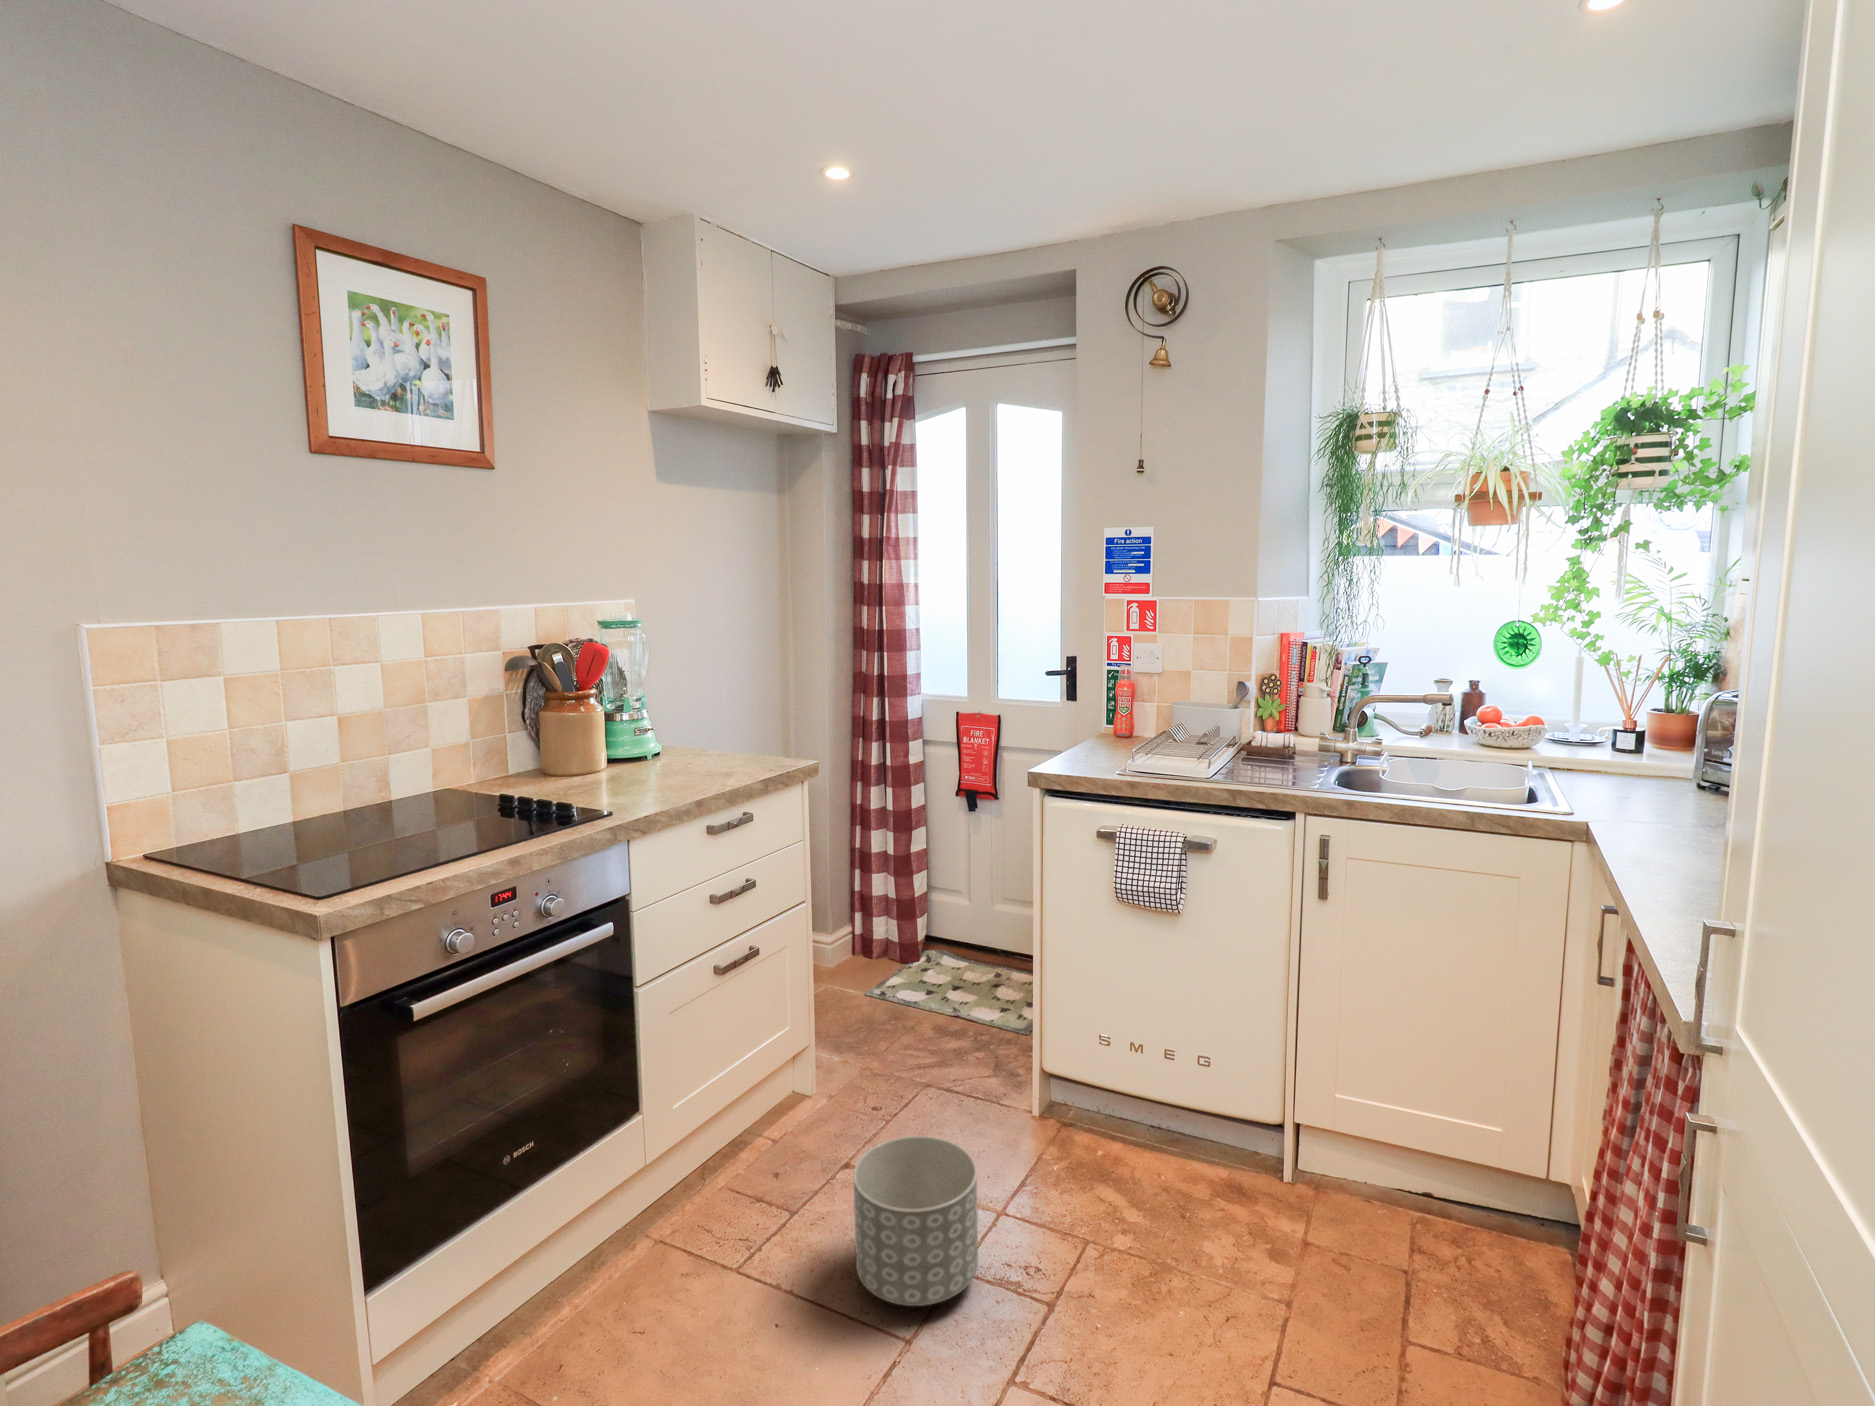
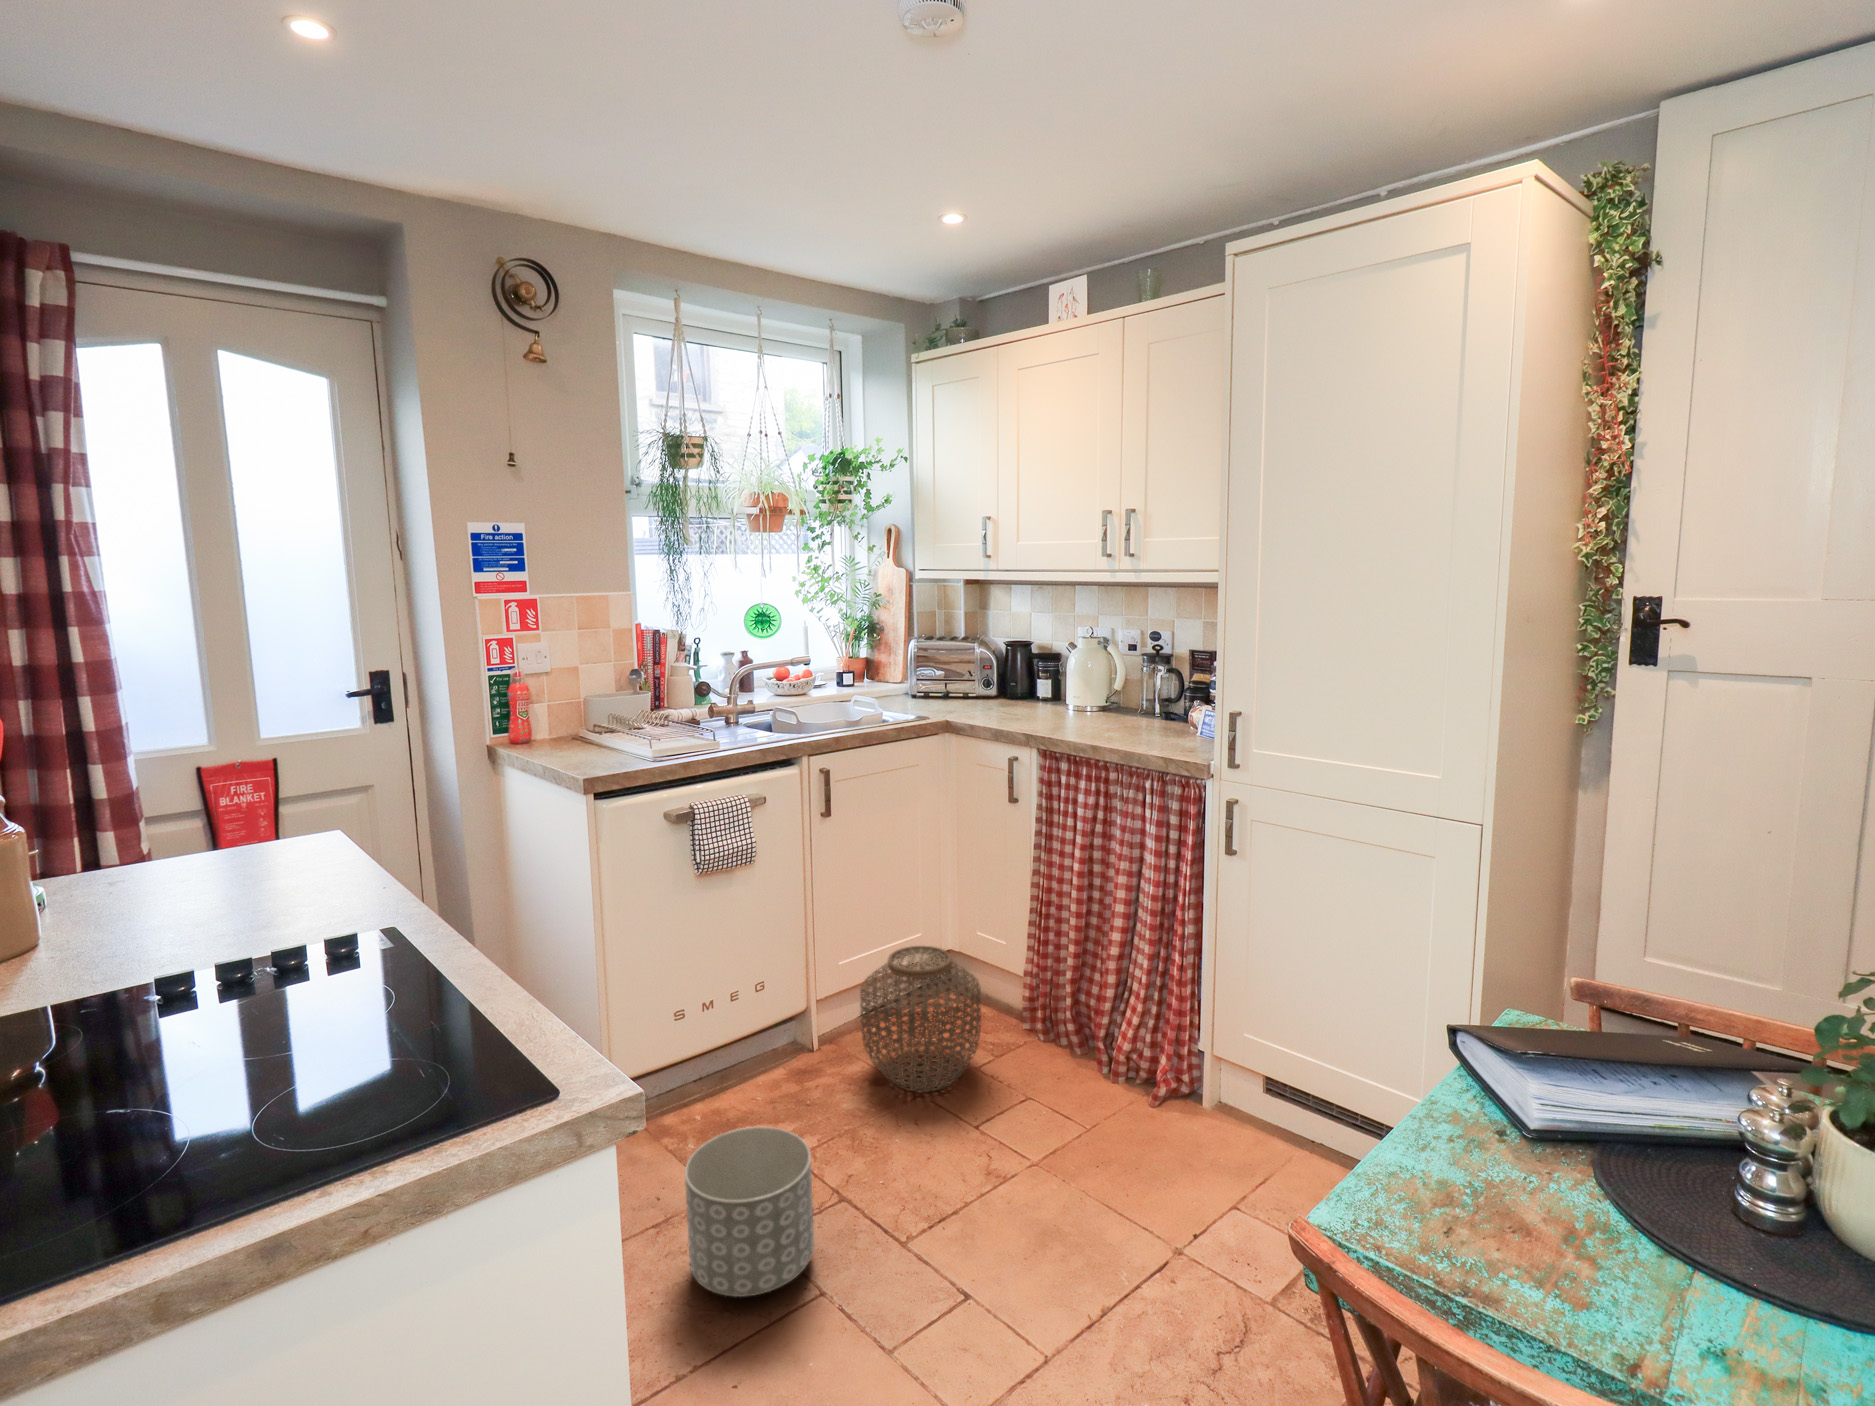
woven basket: none [1242,1103,1427,1326] -> present [860,946,981,1092]

